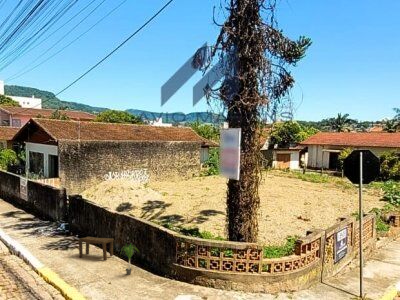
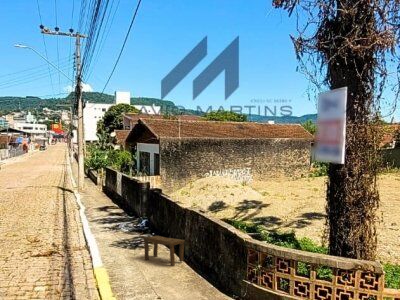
potted plant: present [124,245,133,275] -> none [182,244,210,288]

